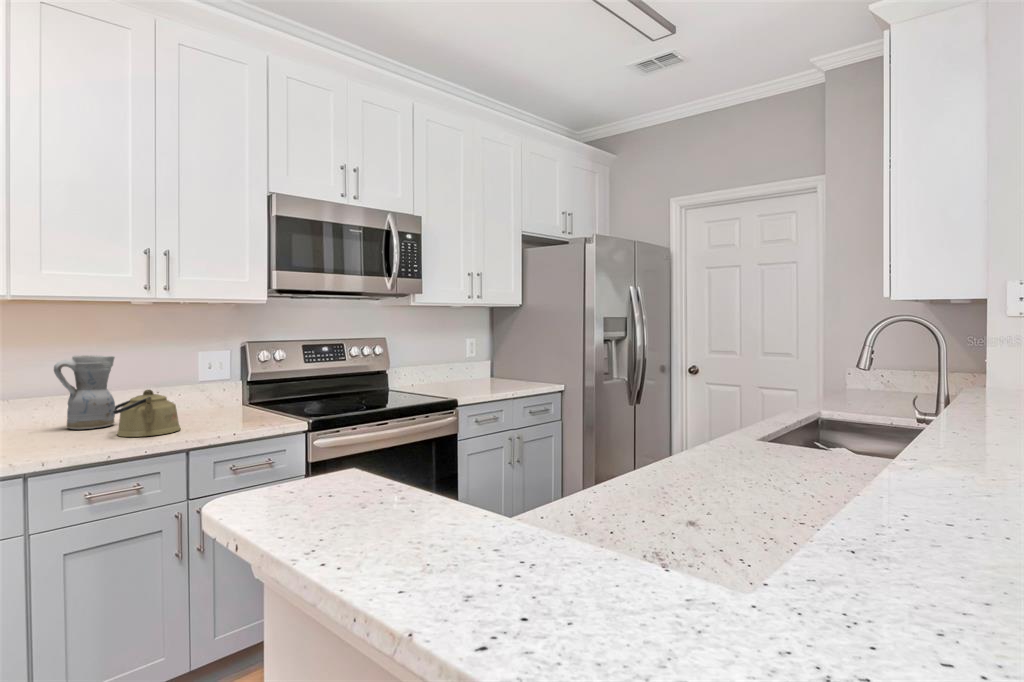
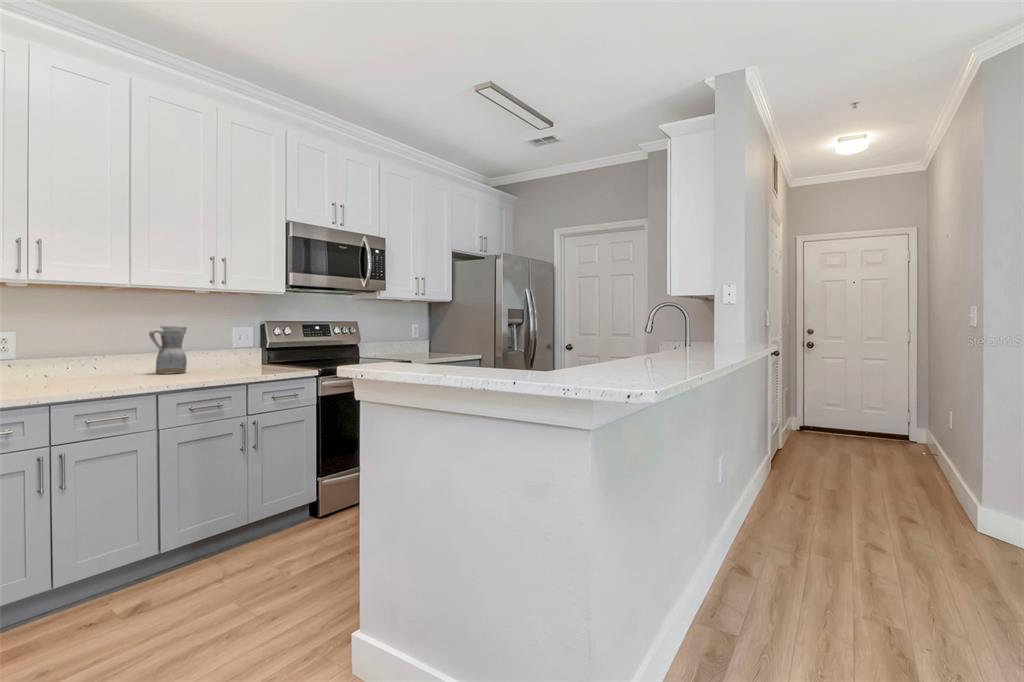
kettle: present [113,390,181,437] -> none [193,347,237,376]

